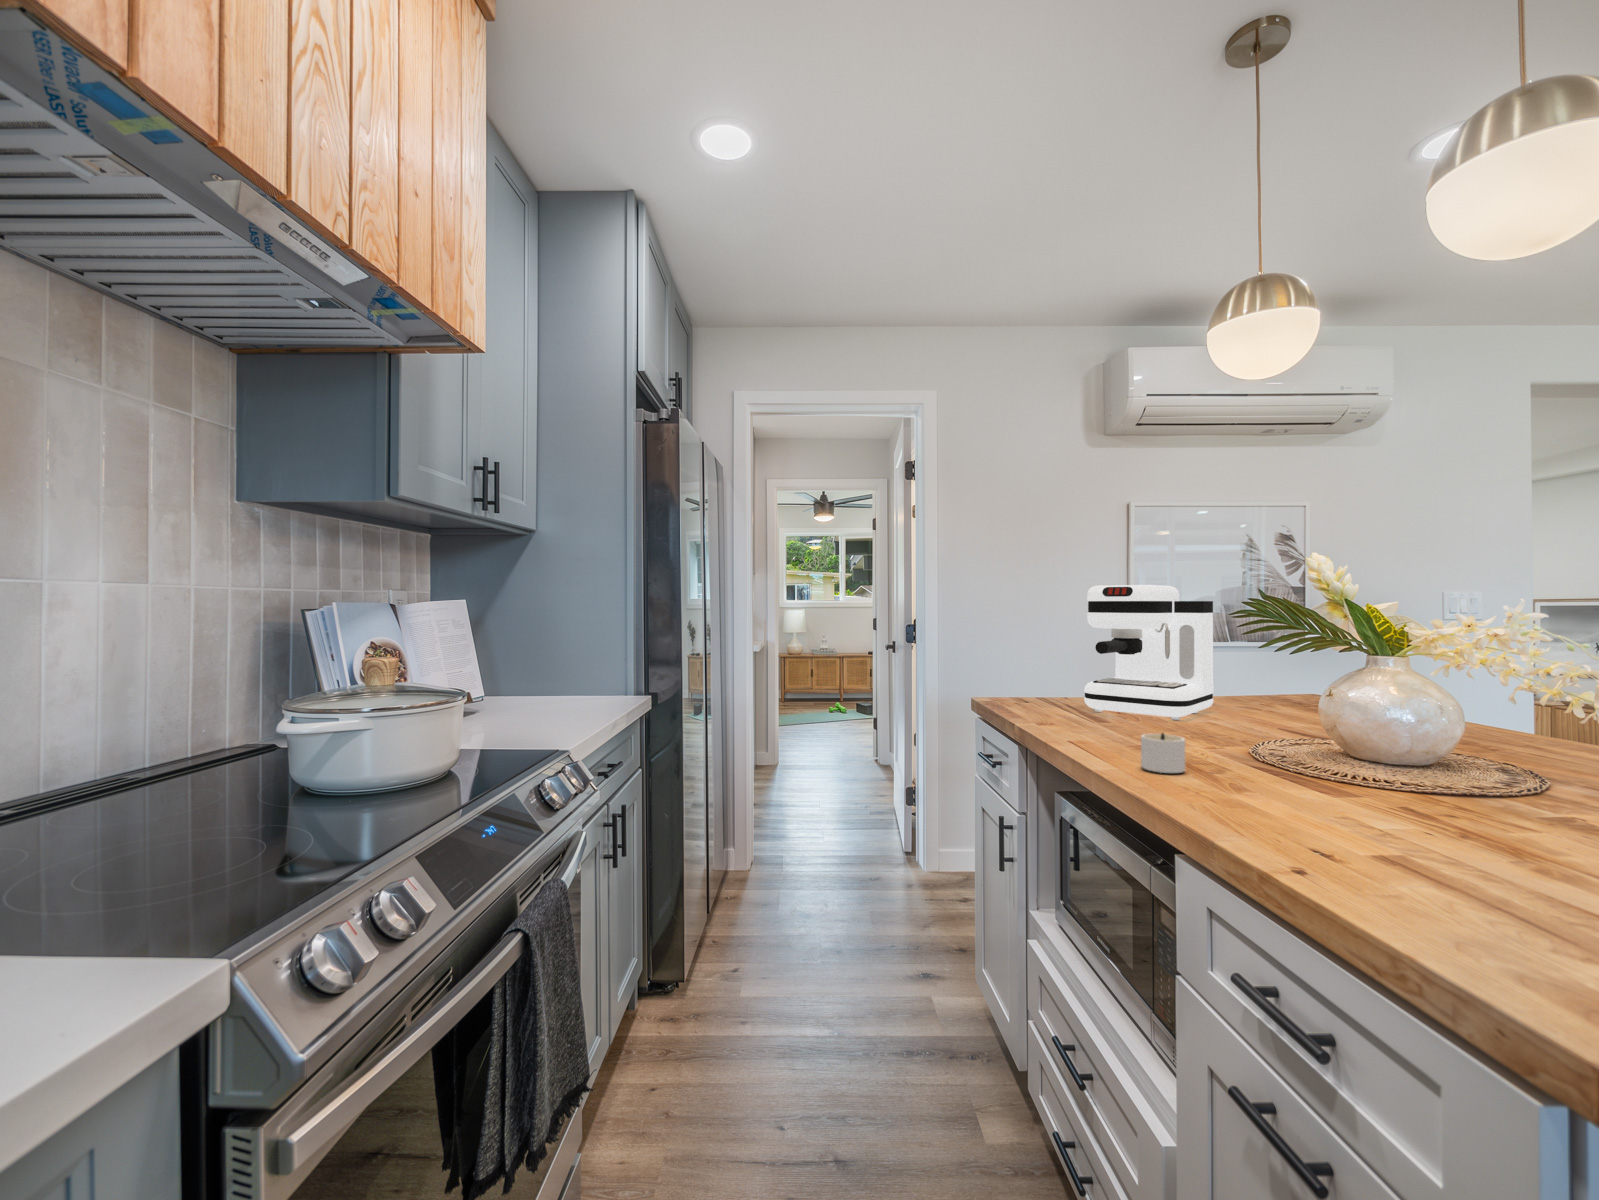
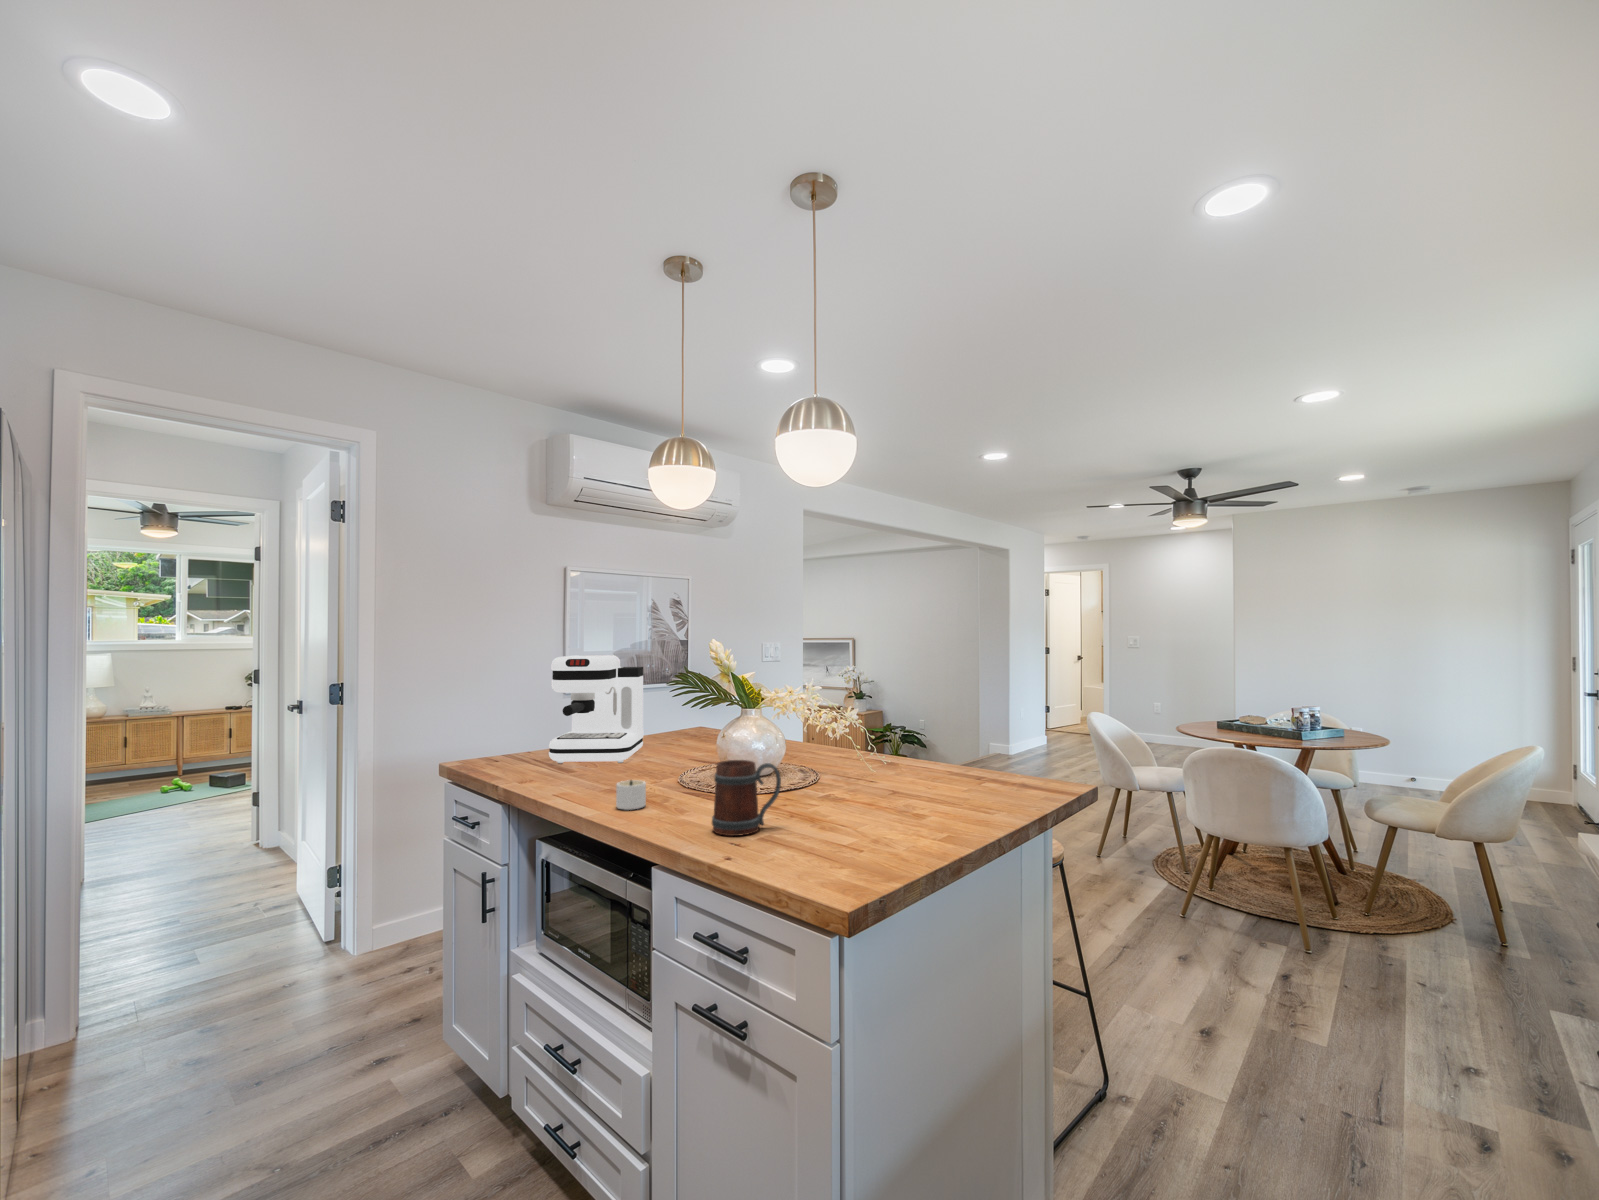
mug: none [1281,717,1429,843] -> present [712,760,781,836]

